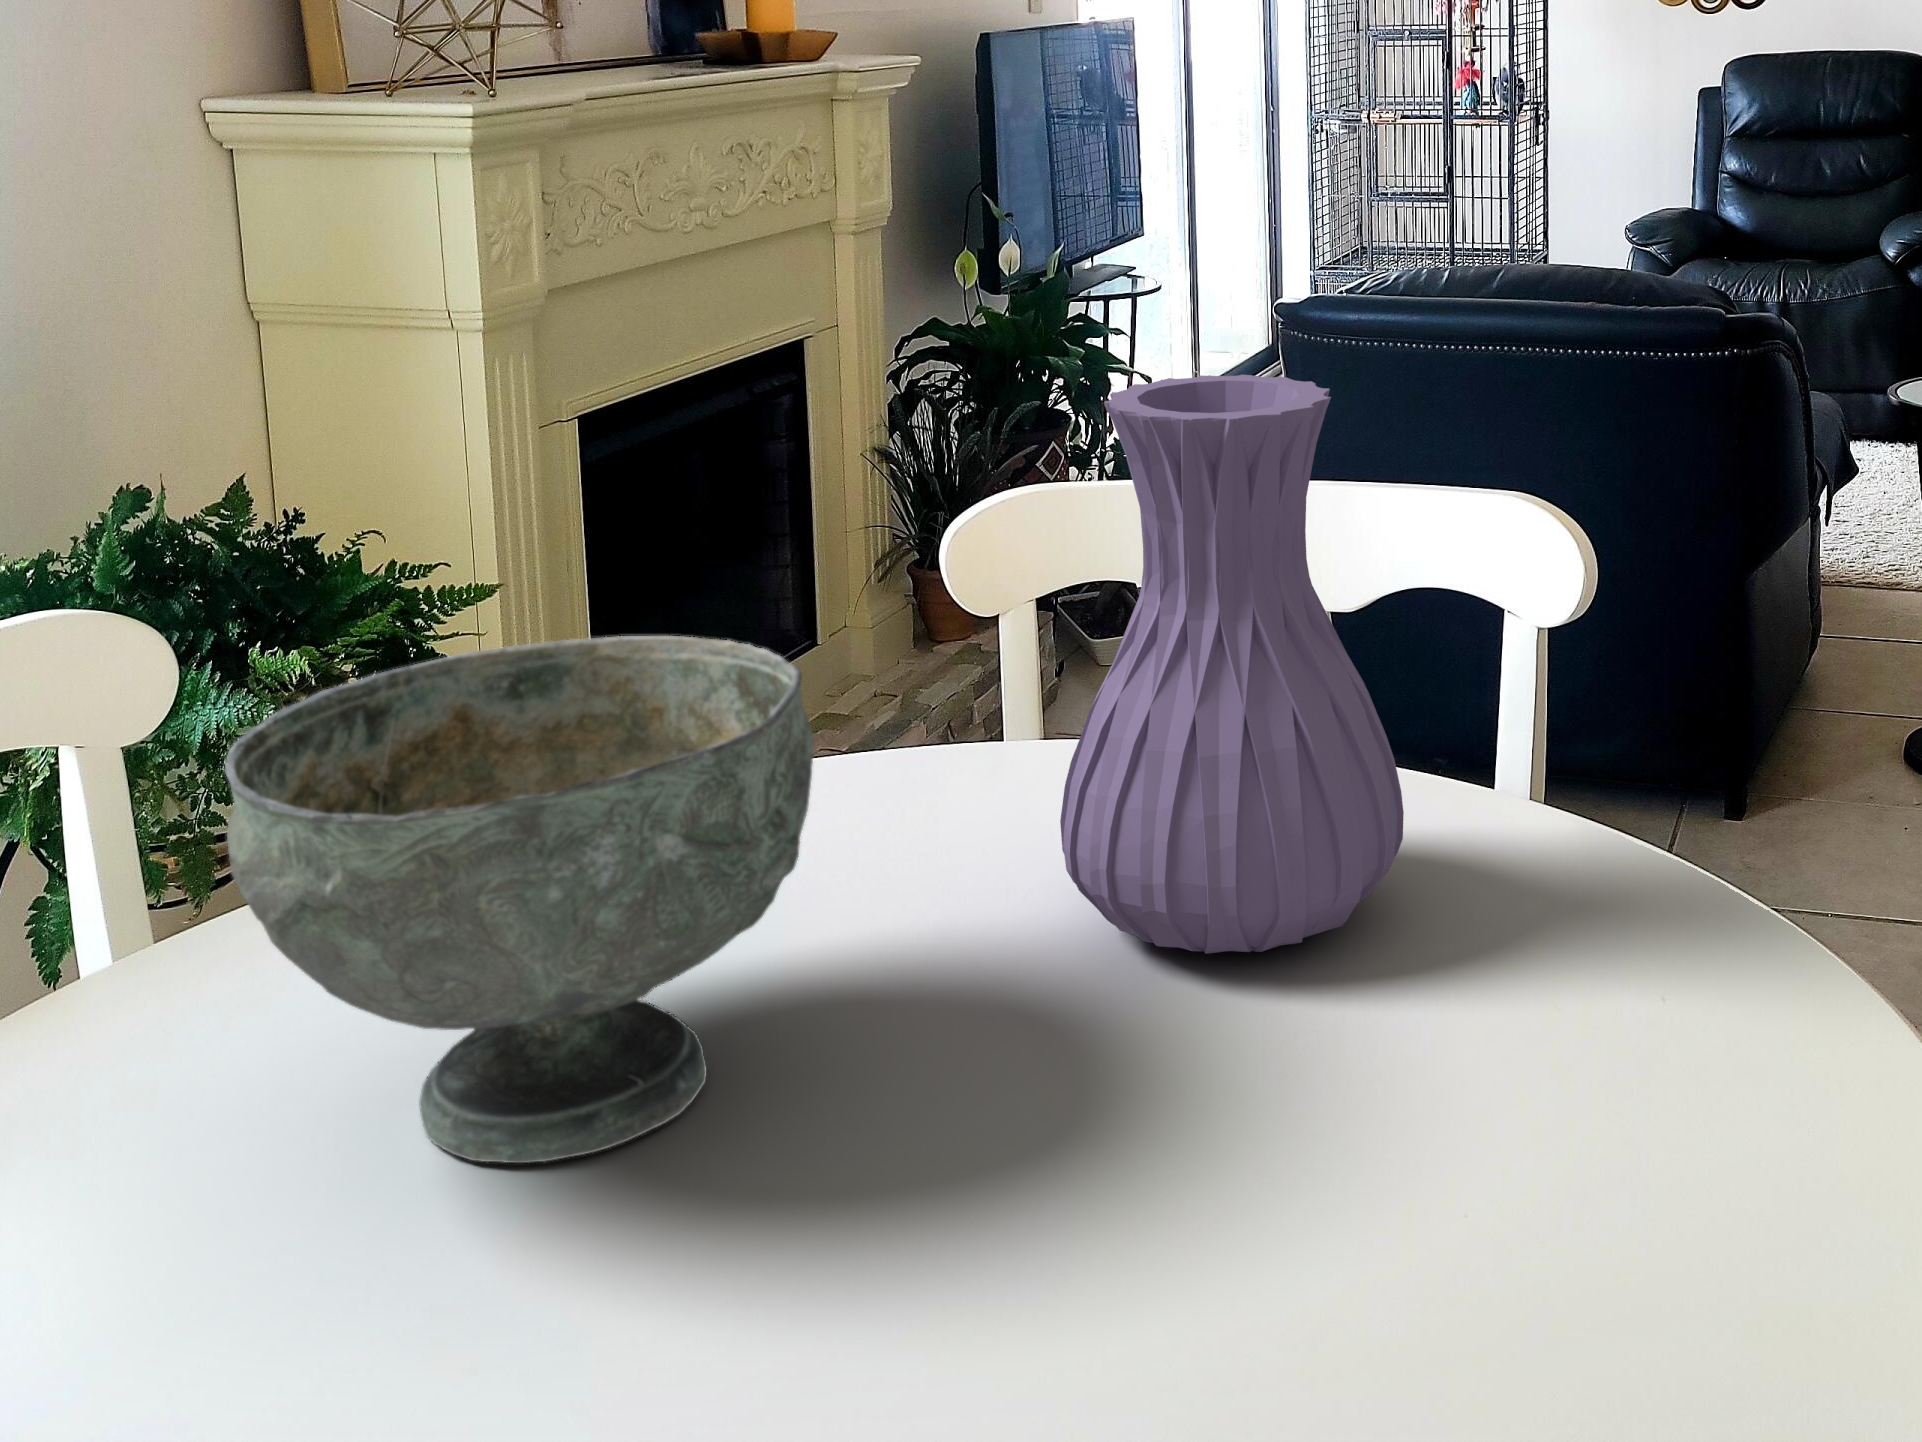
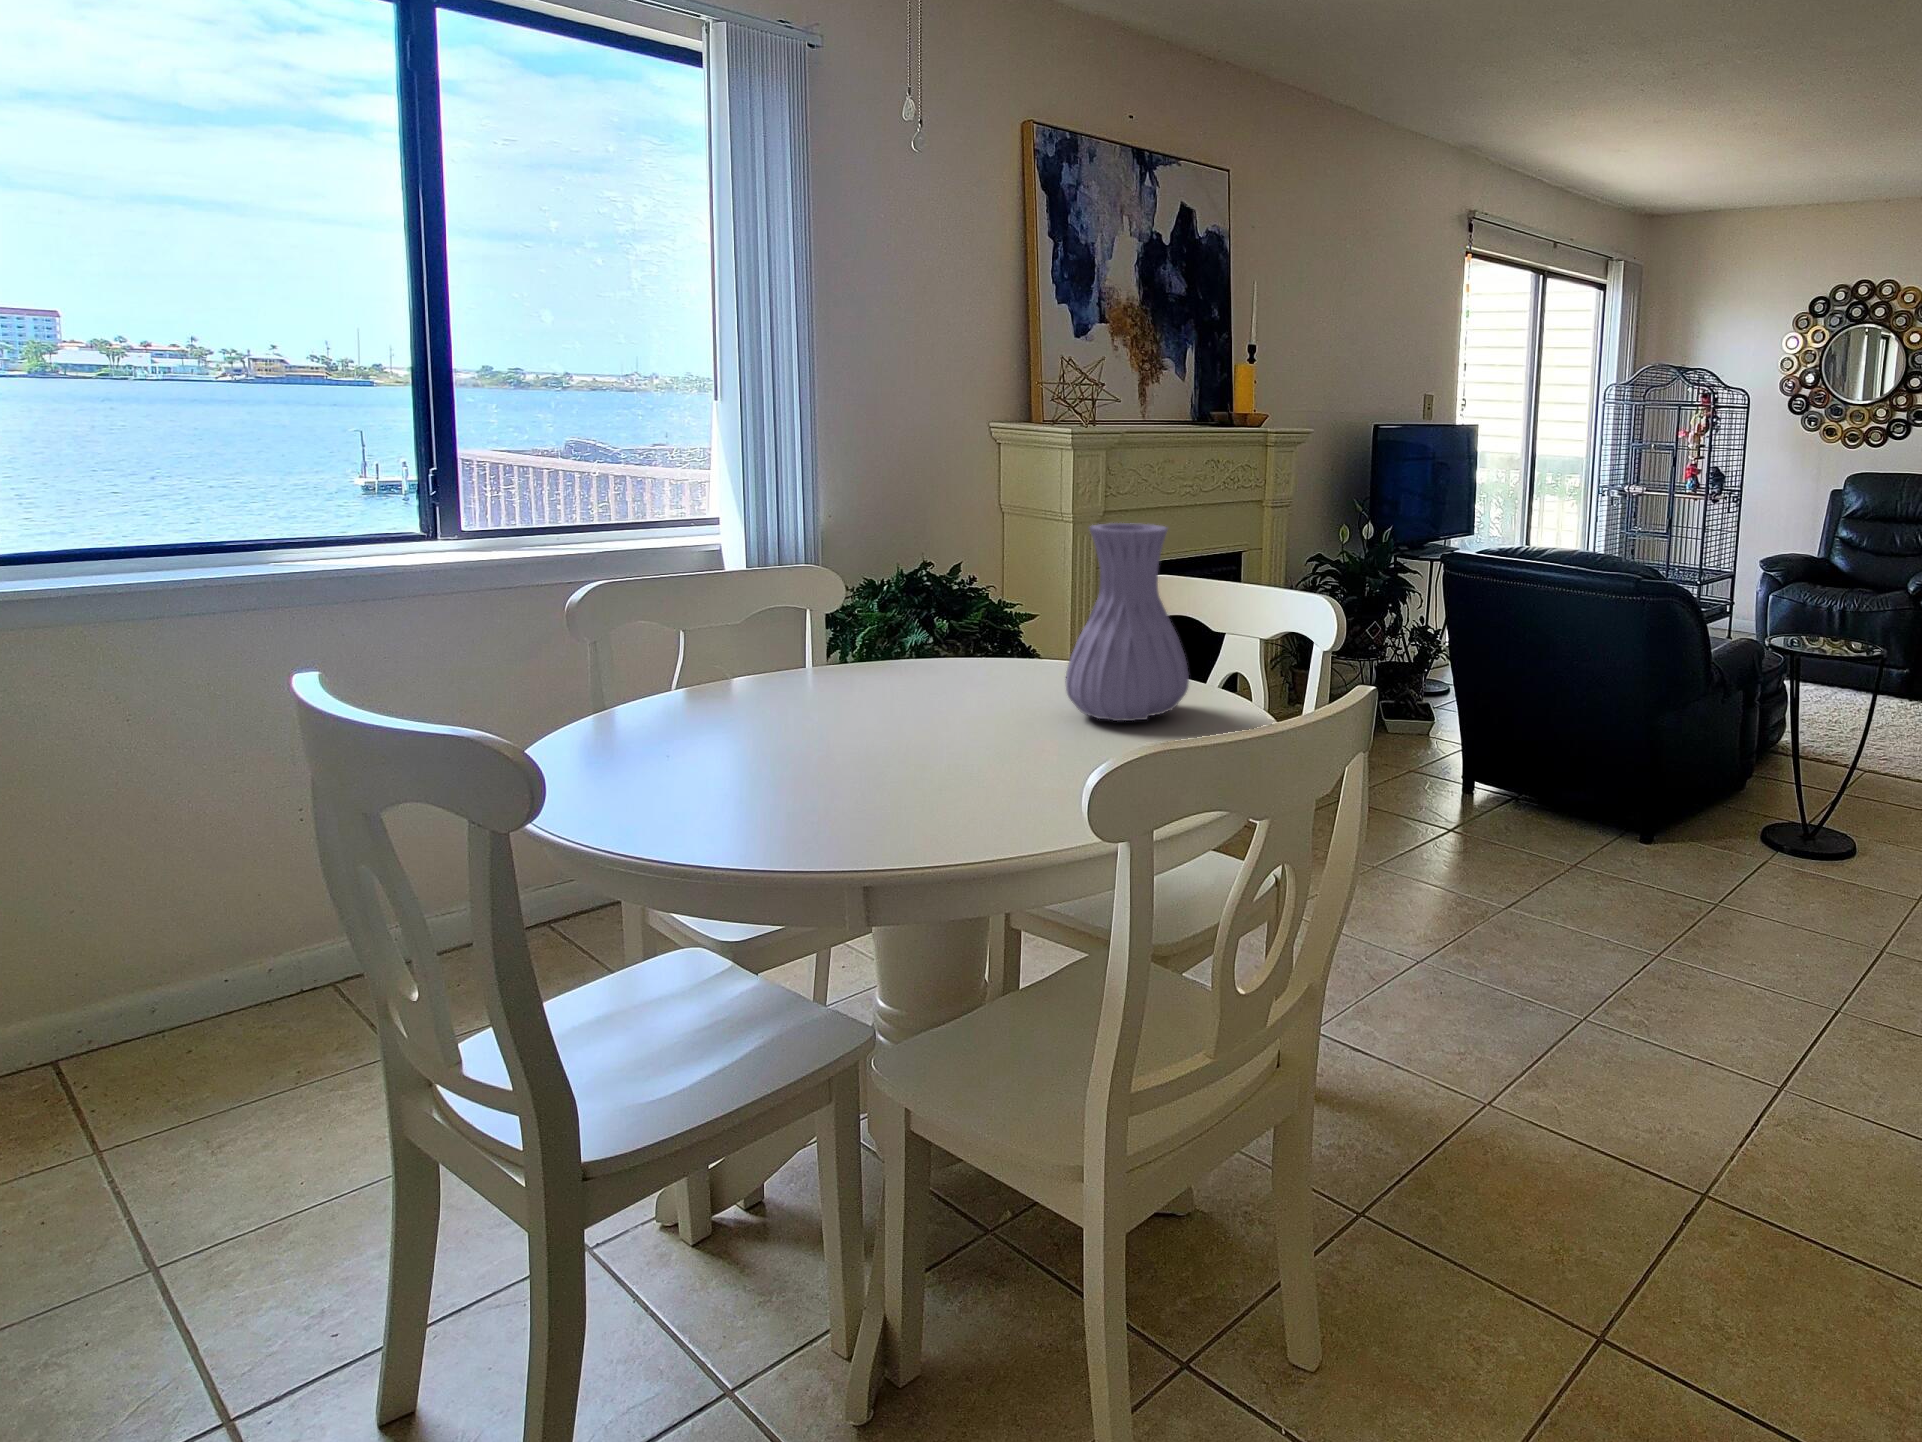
decorative bowl: present [225,636,814,1163] -> none [788,584,970,729]

